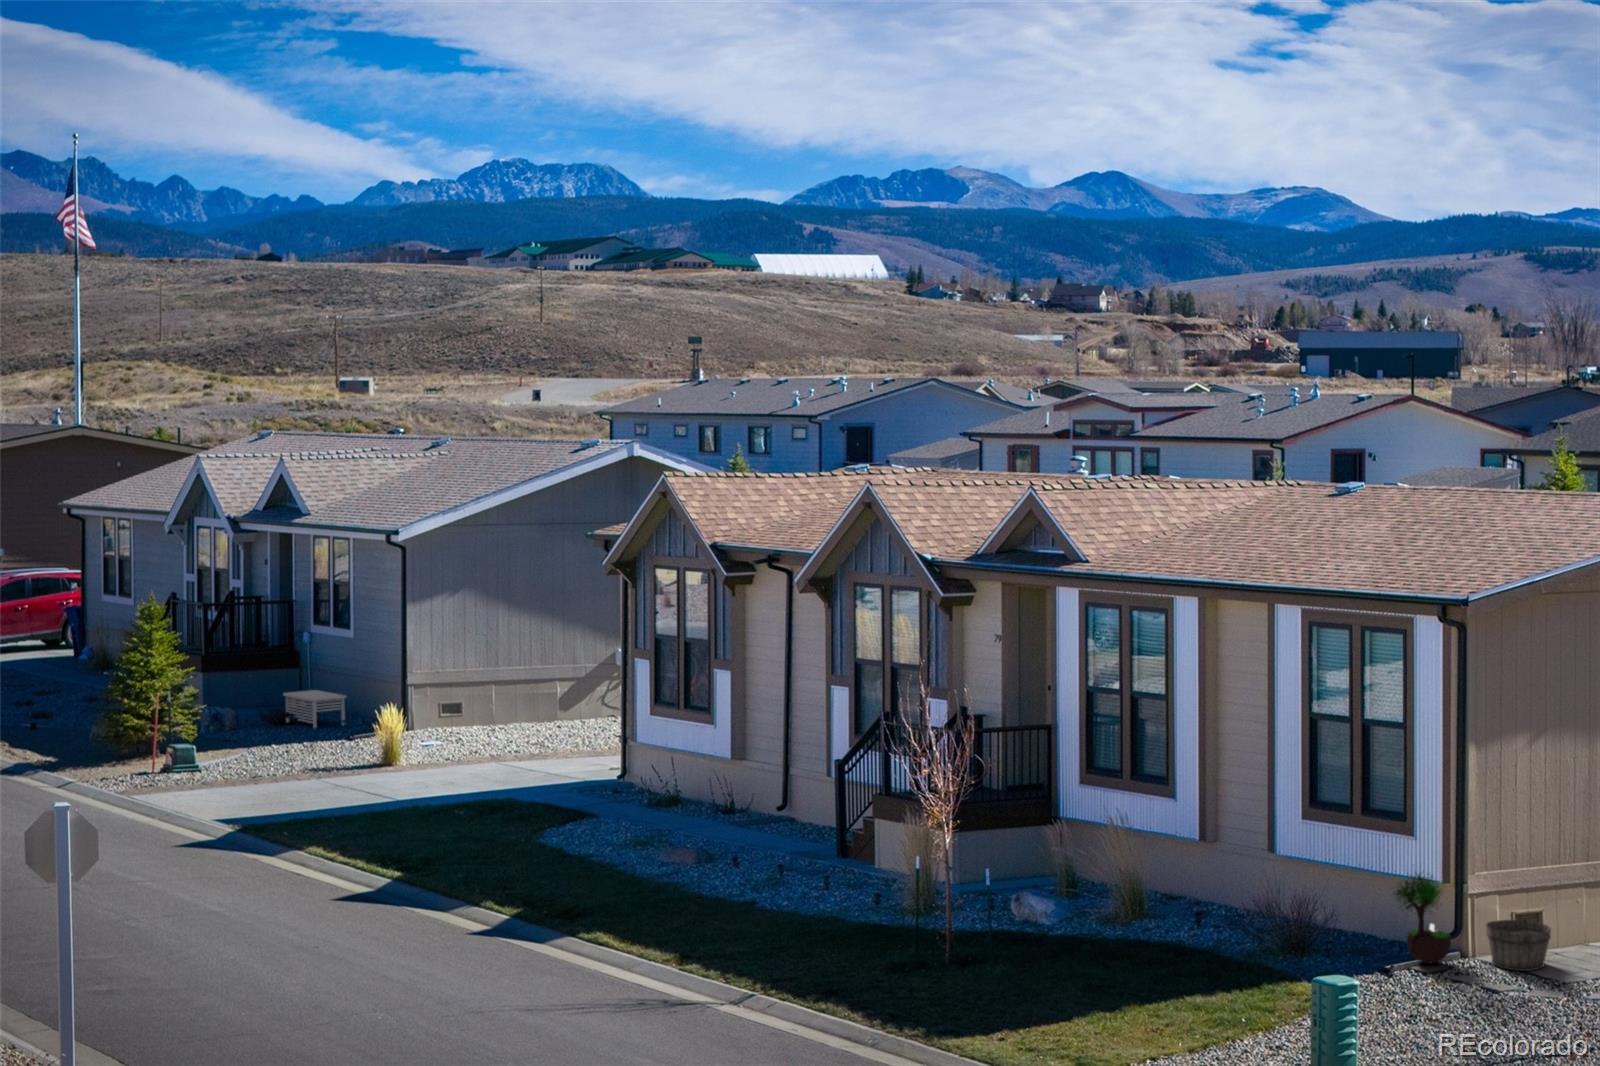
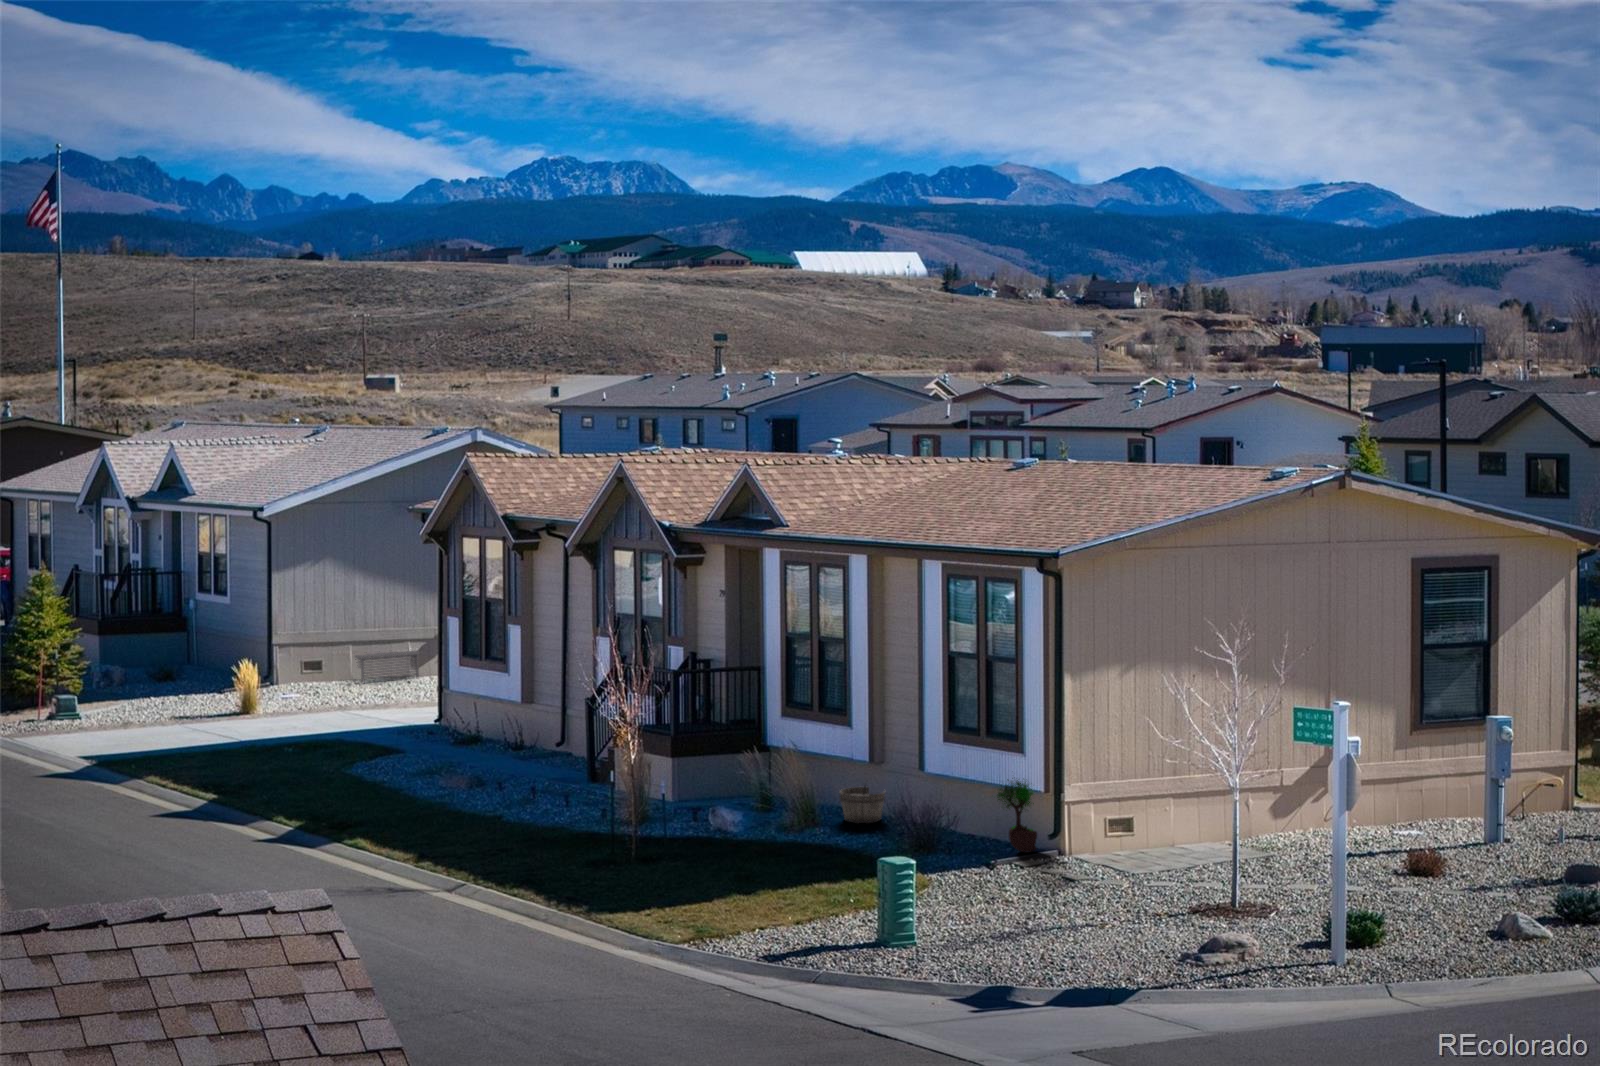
storage bench: present [283,690,346,728] -> present [354,651,419,683]
wooden bucket: present [1486,916,1551,971] -> present [840,786,885,823]

